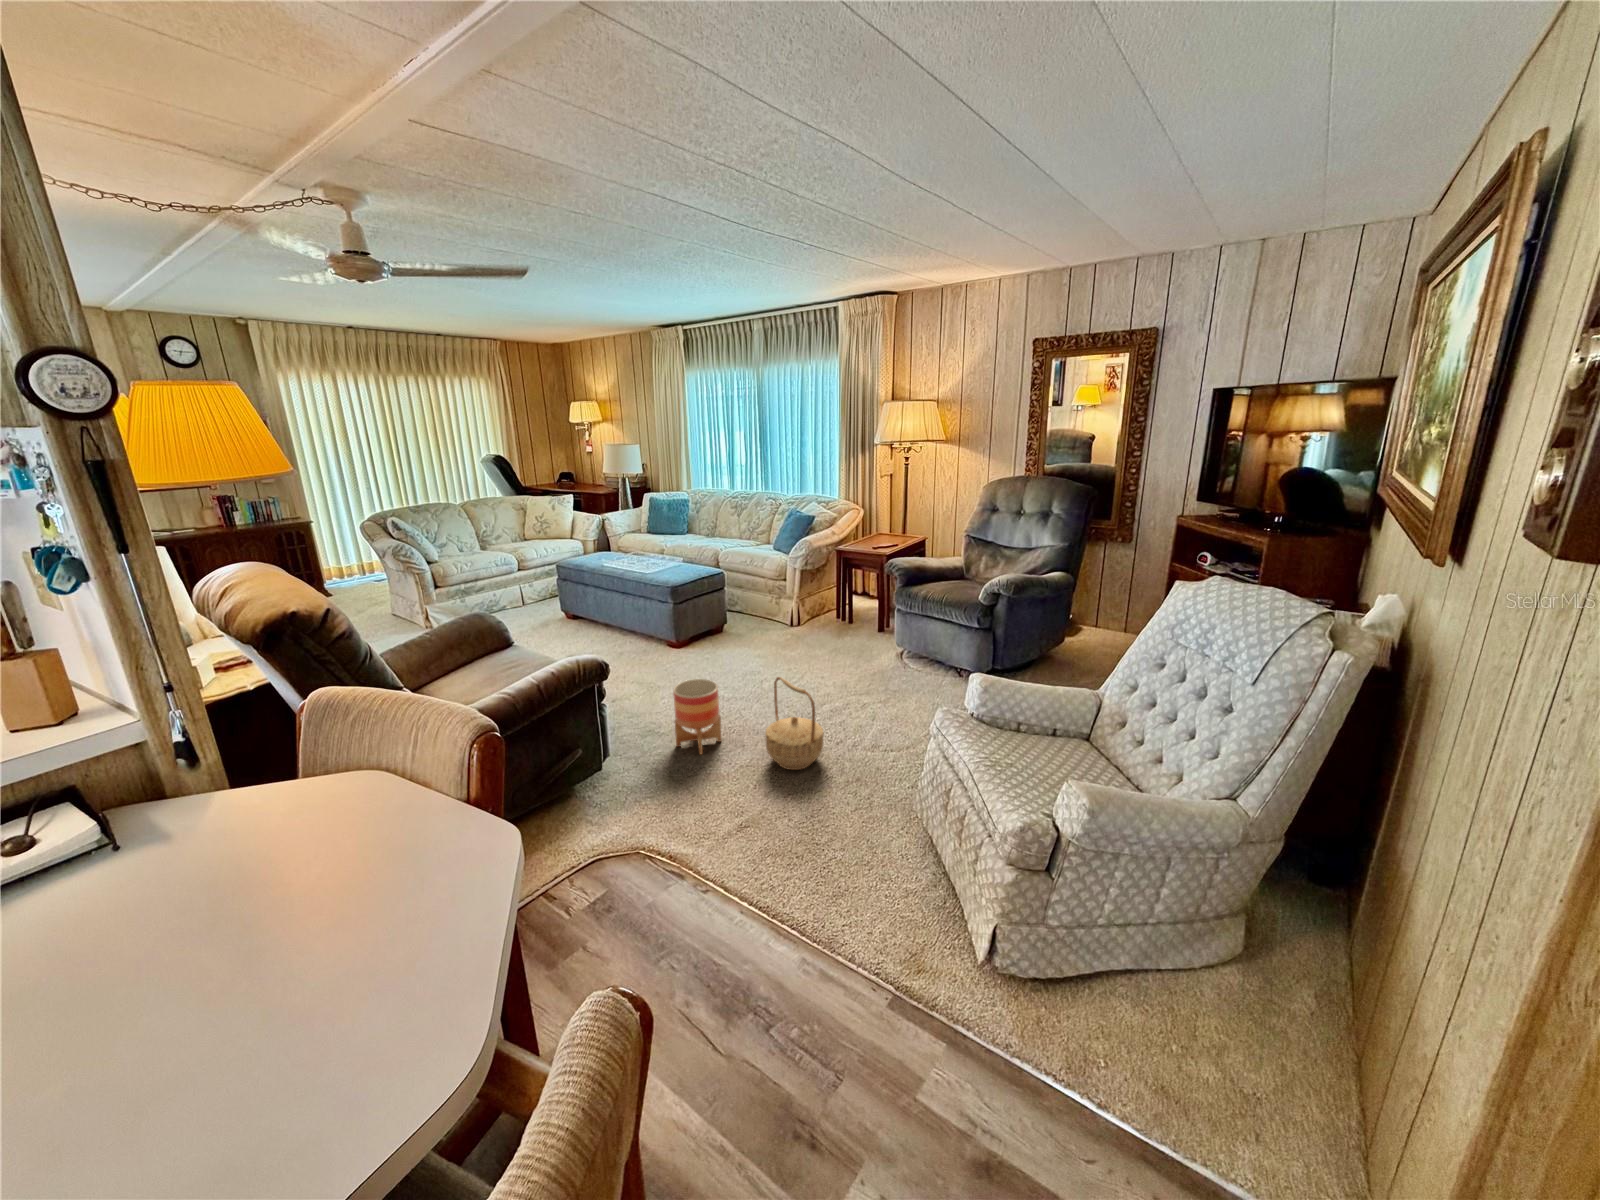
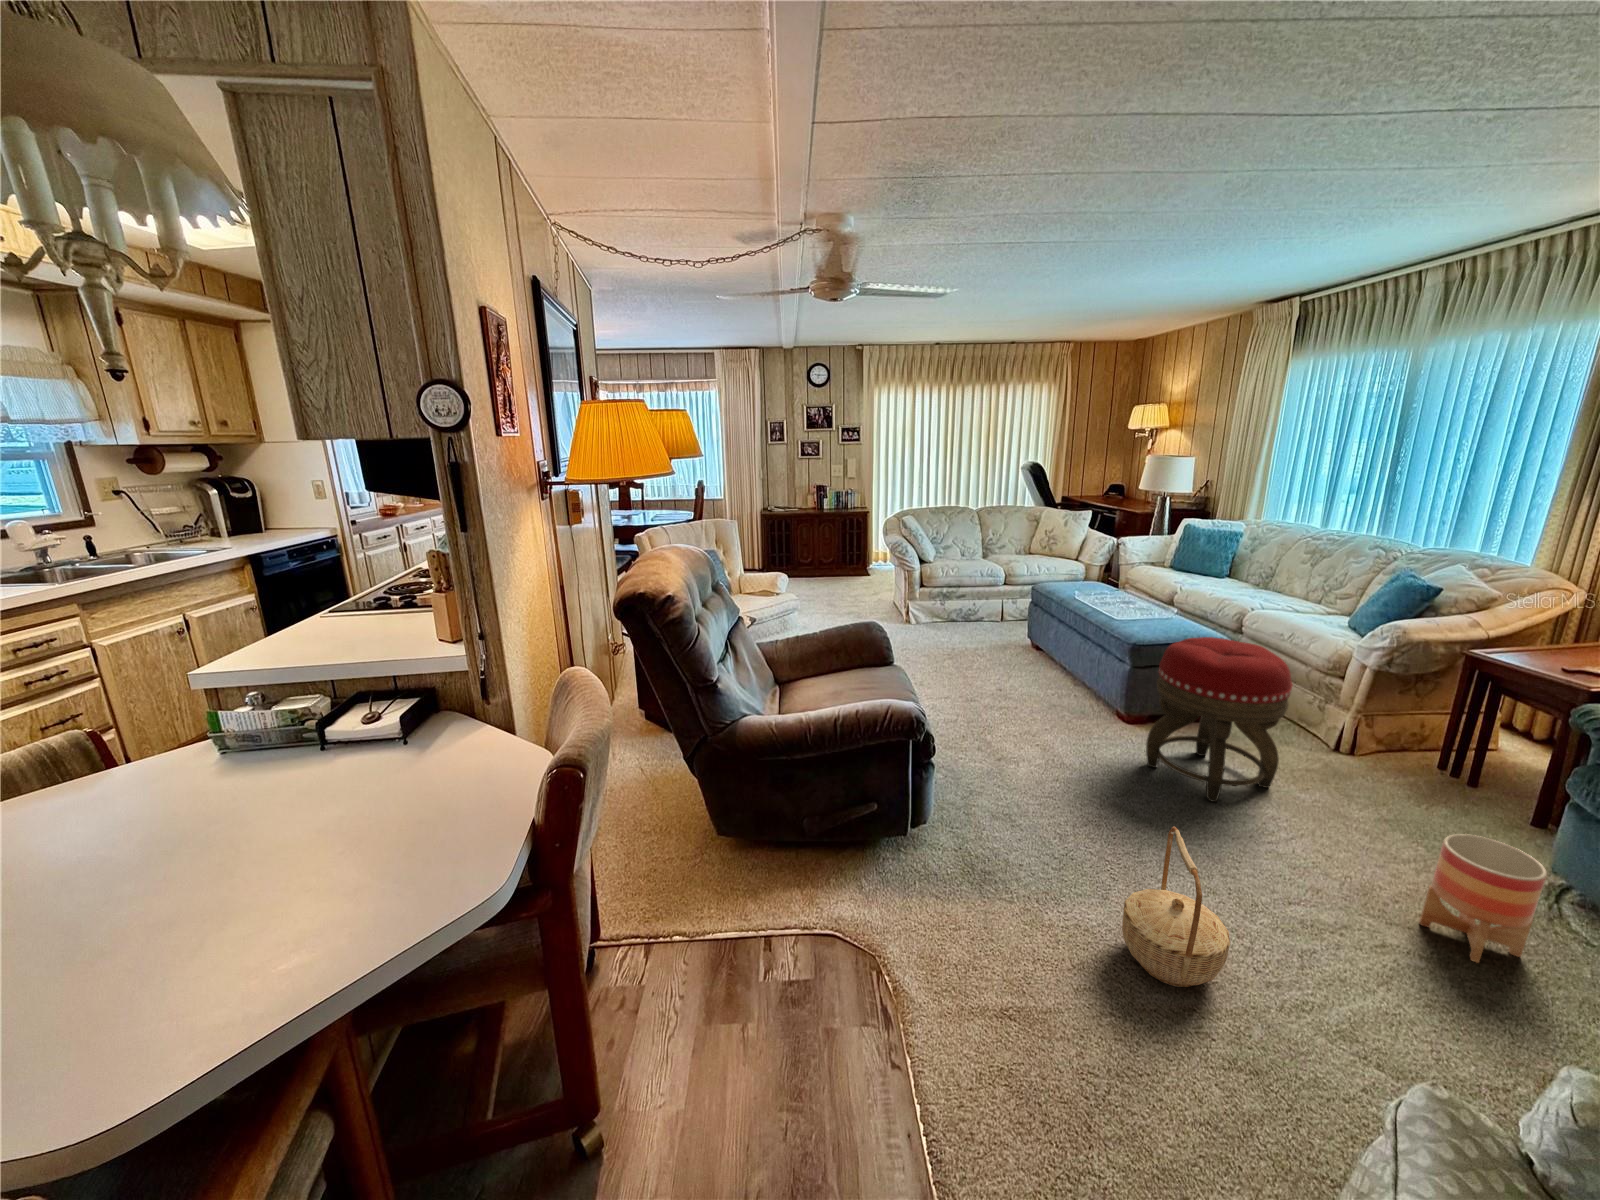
footstool: none [702,566,779,674] -> present [1146,637,1292,802]
planter: present [673,679,722,754] -> present [1419,834,1547,963]

